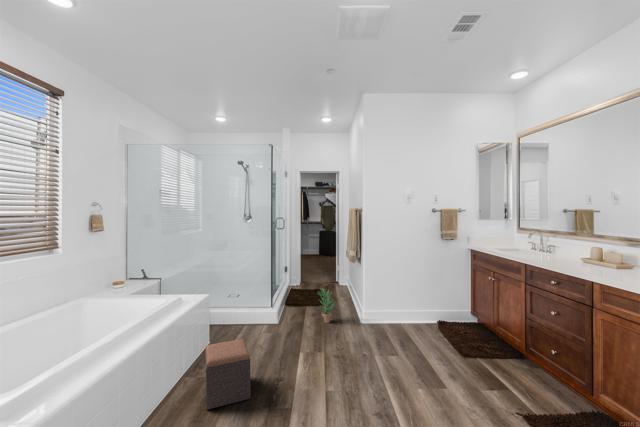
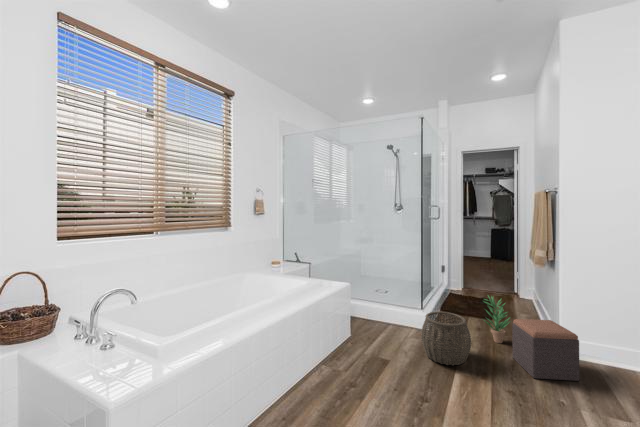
woven basket: none [274,307,311,349] -> present [421,312,471,365]
footstool: present [205,339,251,410] -> present [512,319,579,381]

